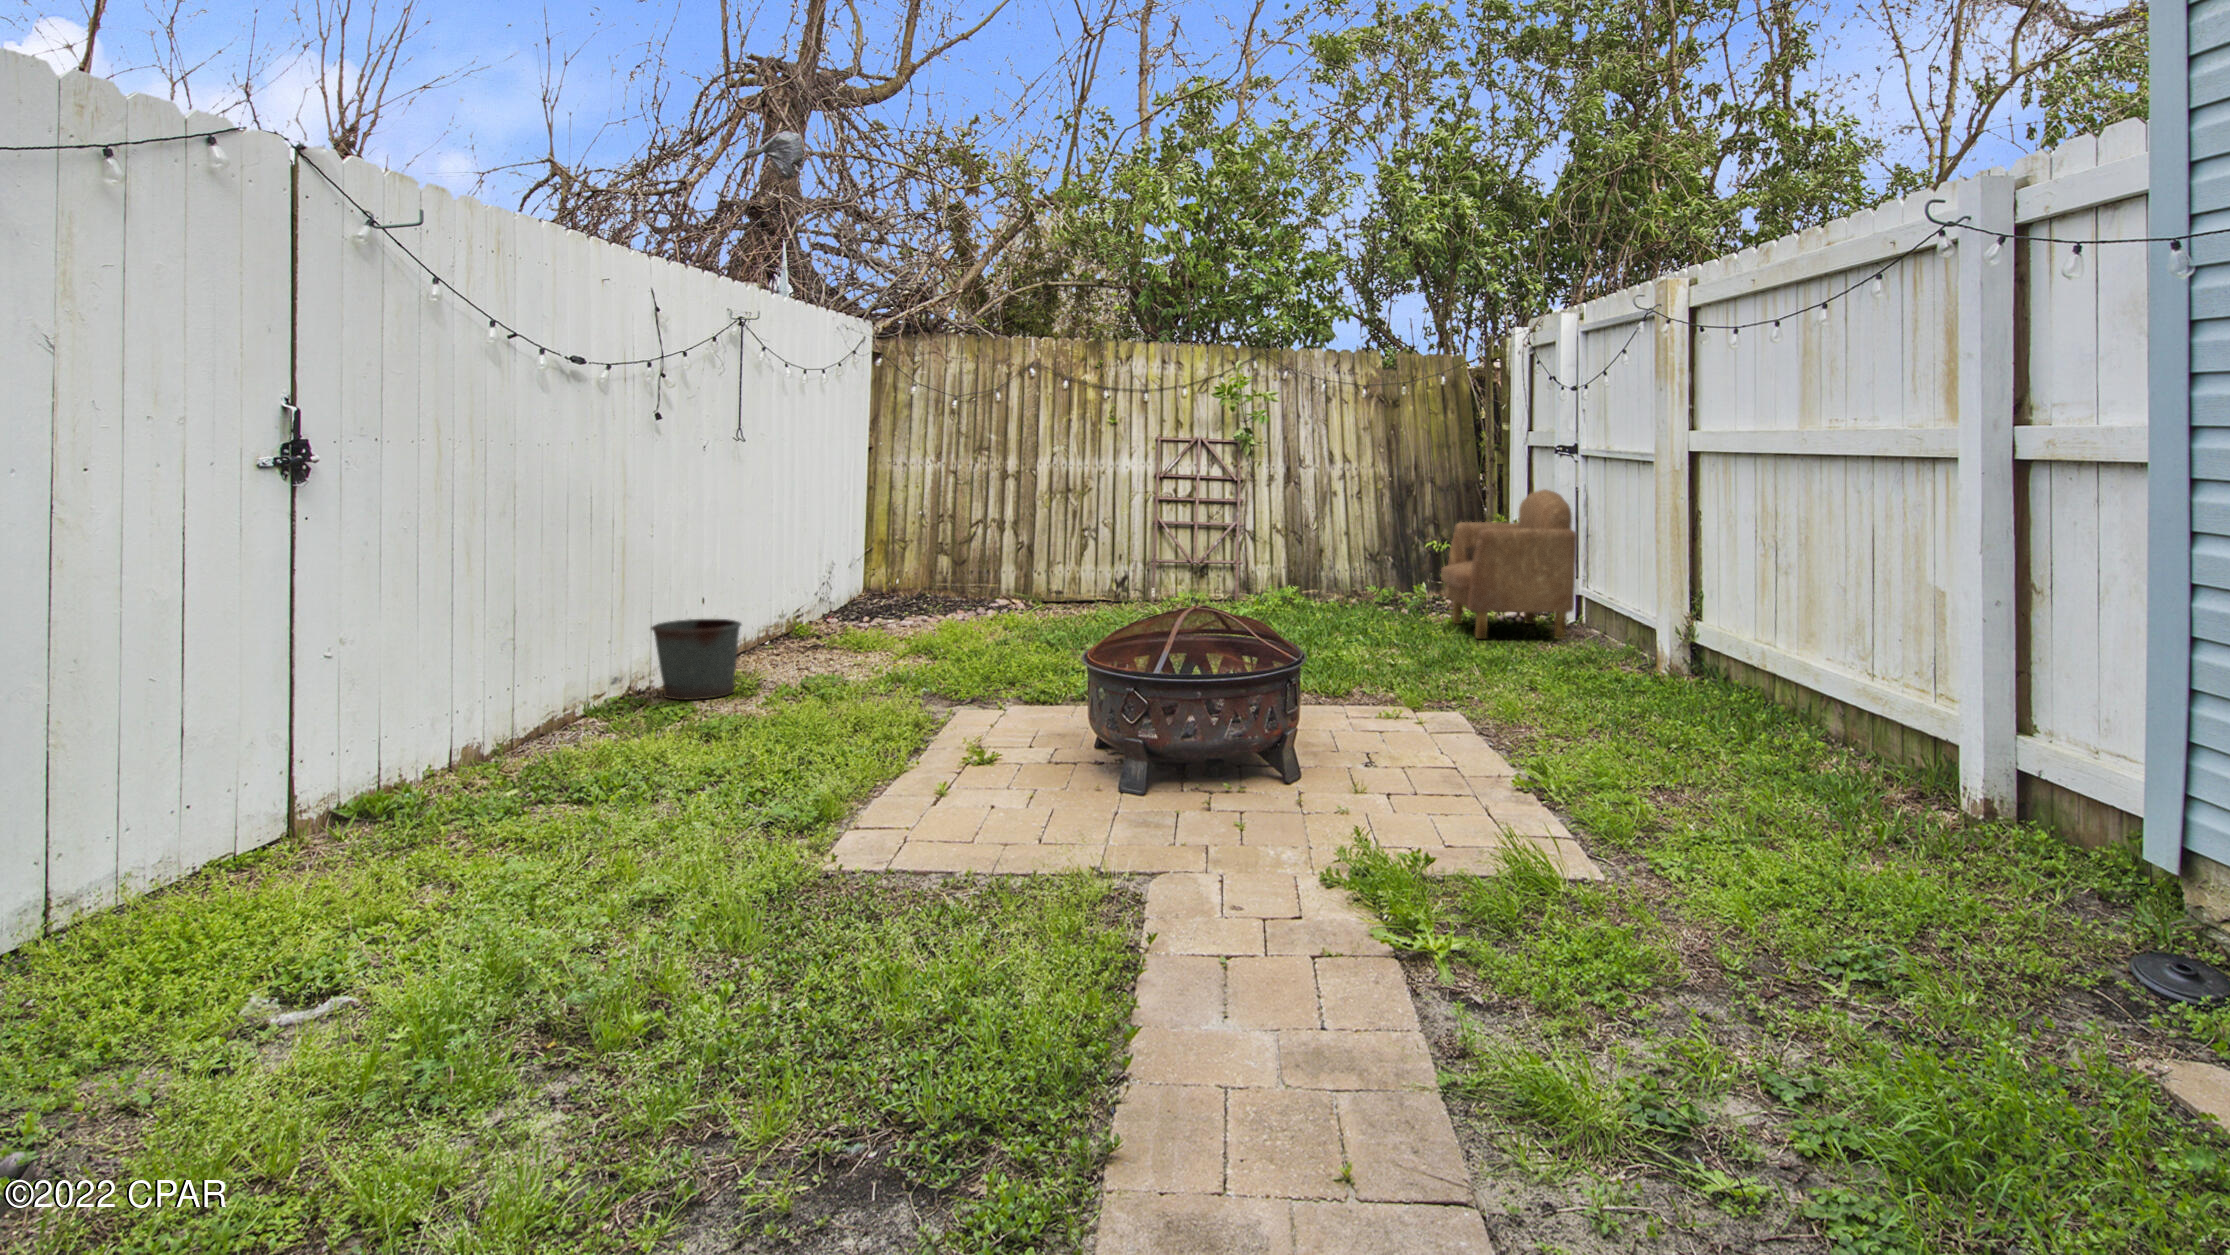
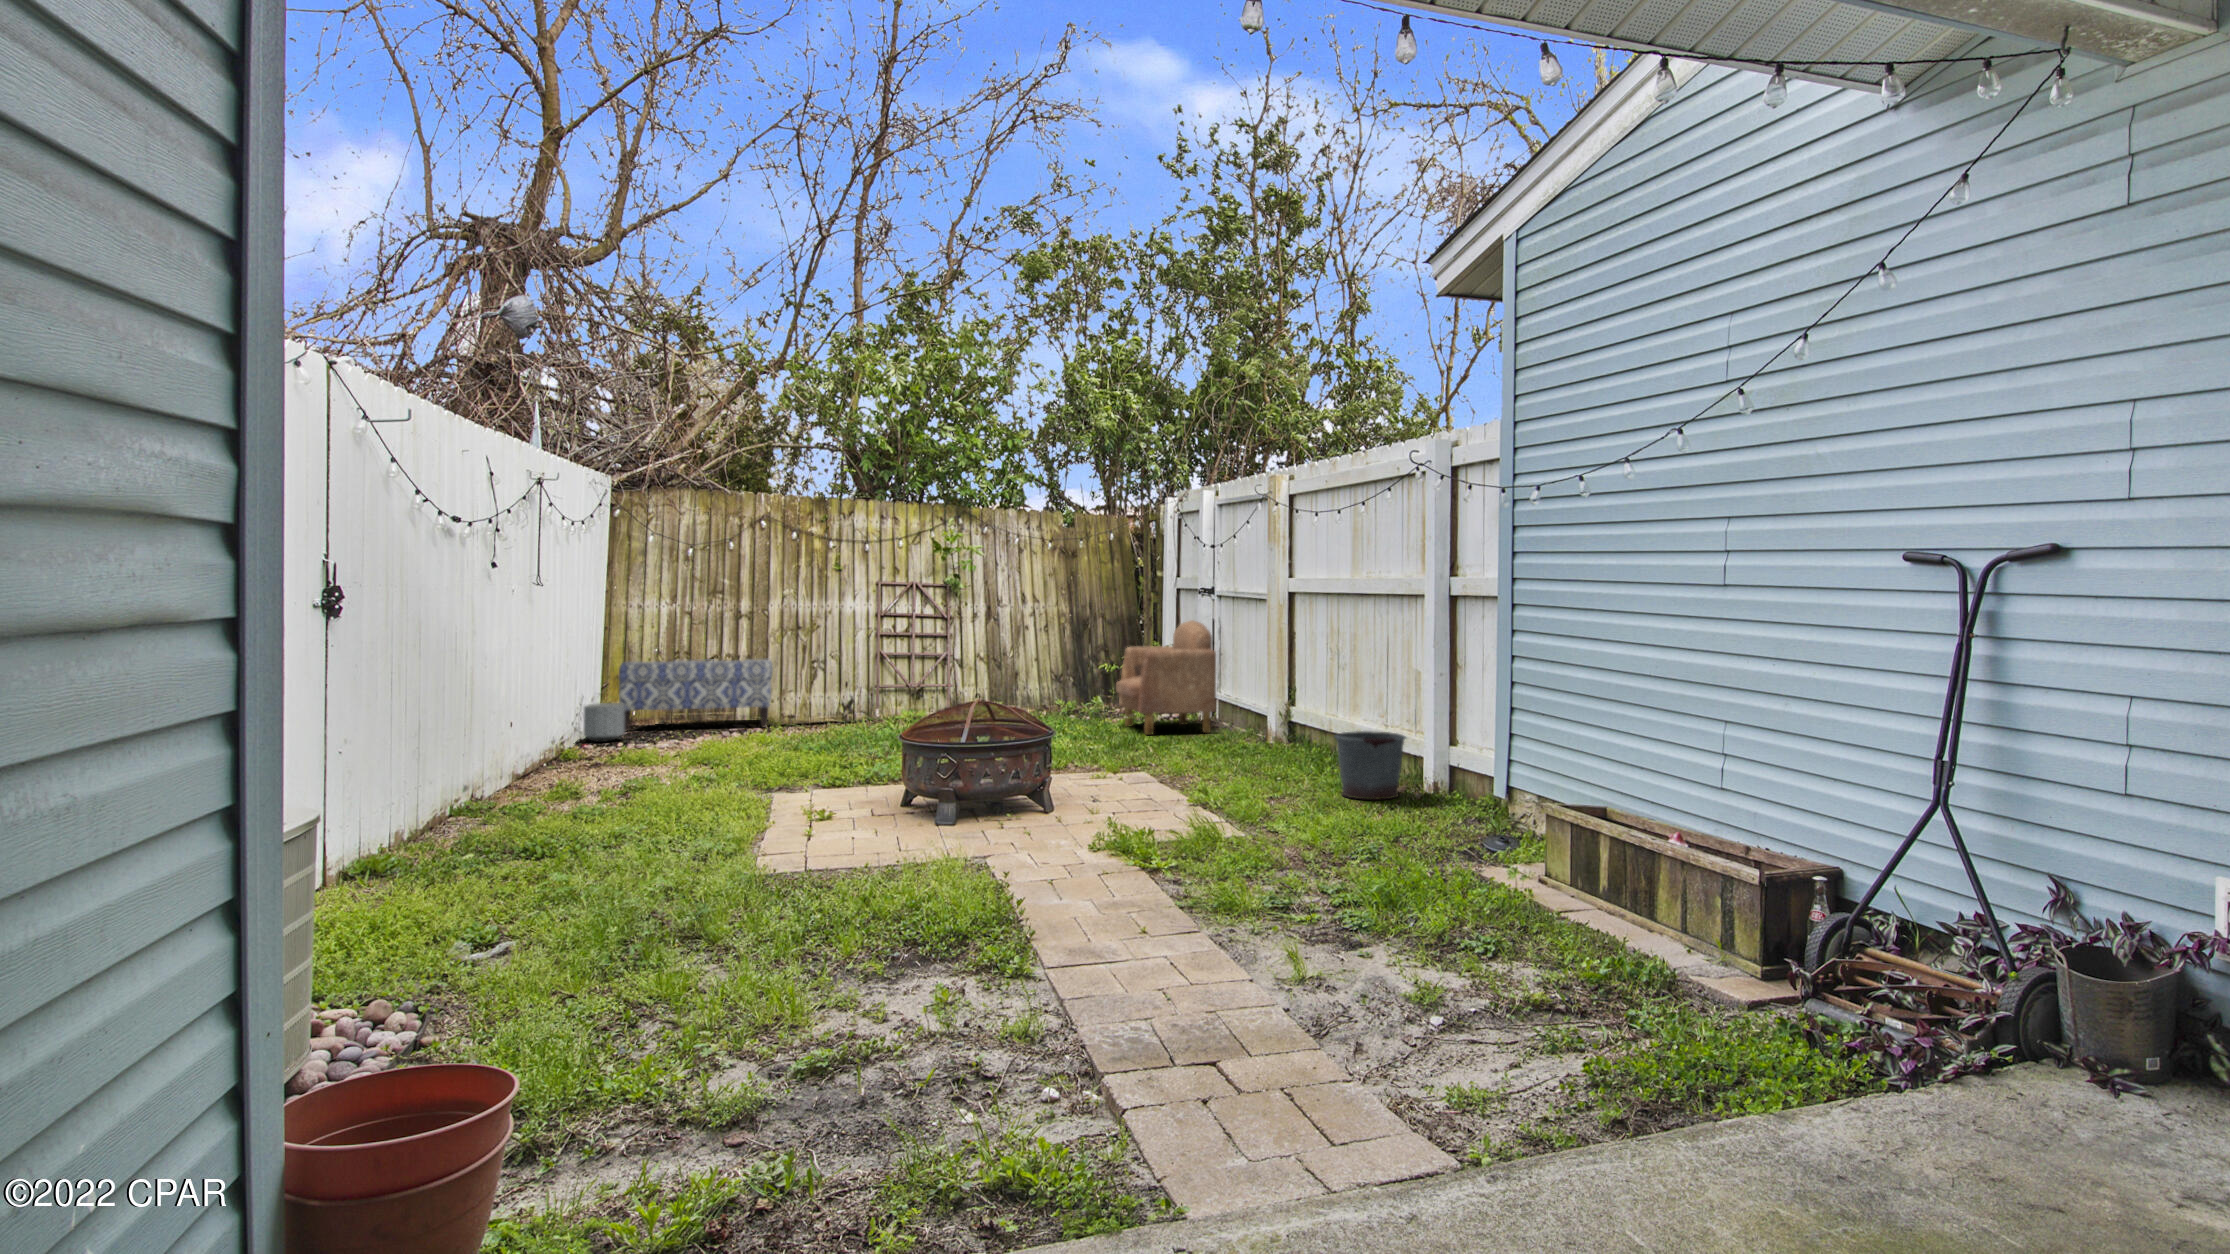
bench: none [869,527,1039,608] -> present [619,659,773,732]
planter: none [822,576,867,621] -> present [584,703,625,742]
bucket: present [651,619,742,700] -> present [1335,731,1406,800]

